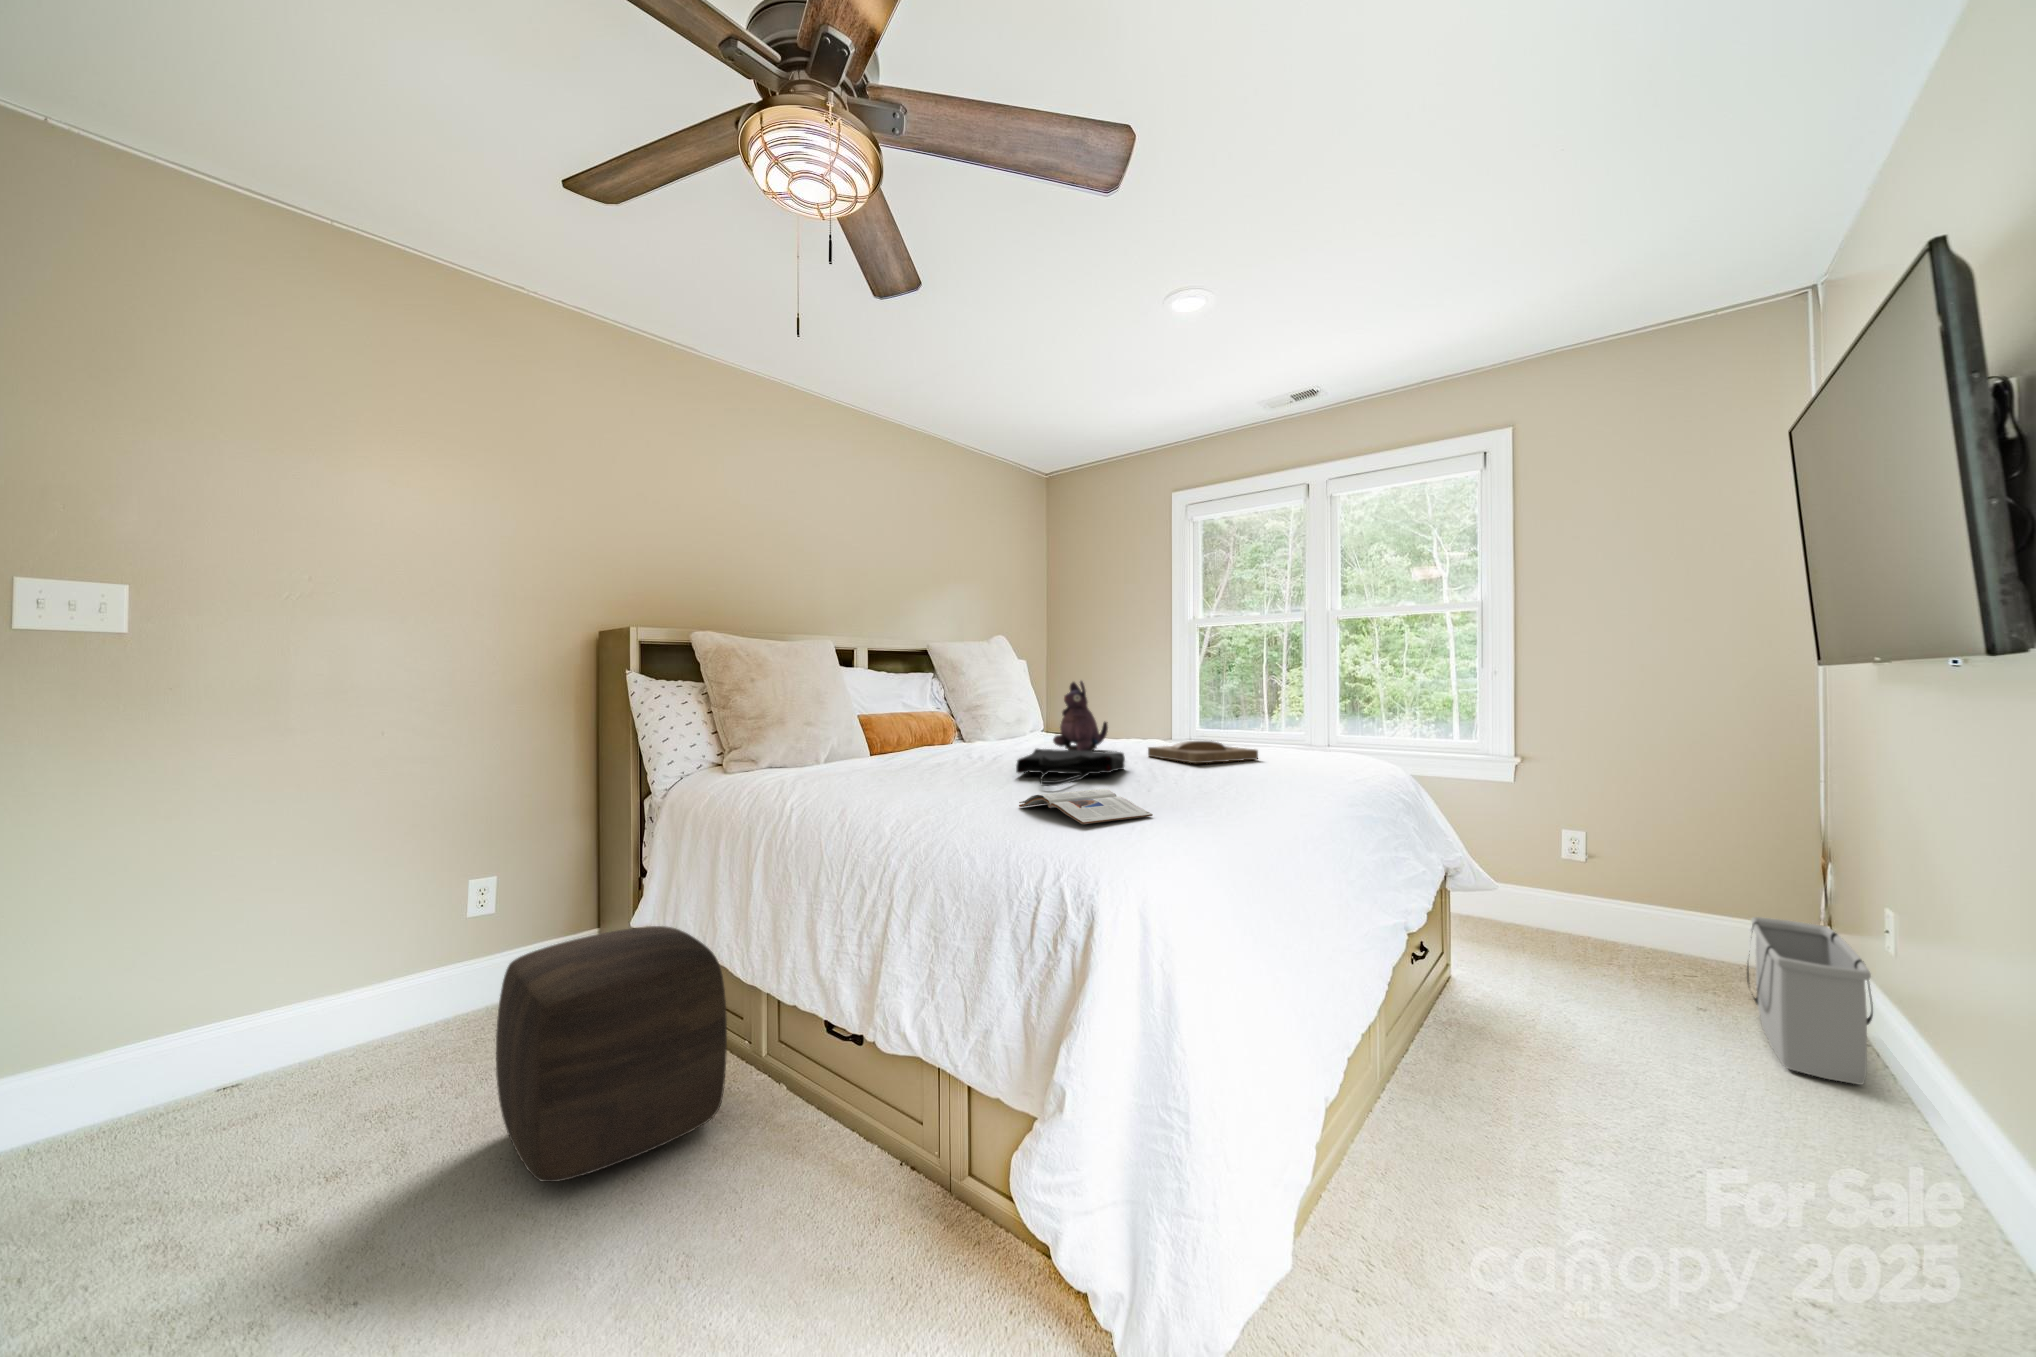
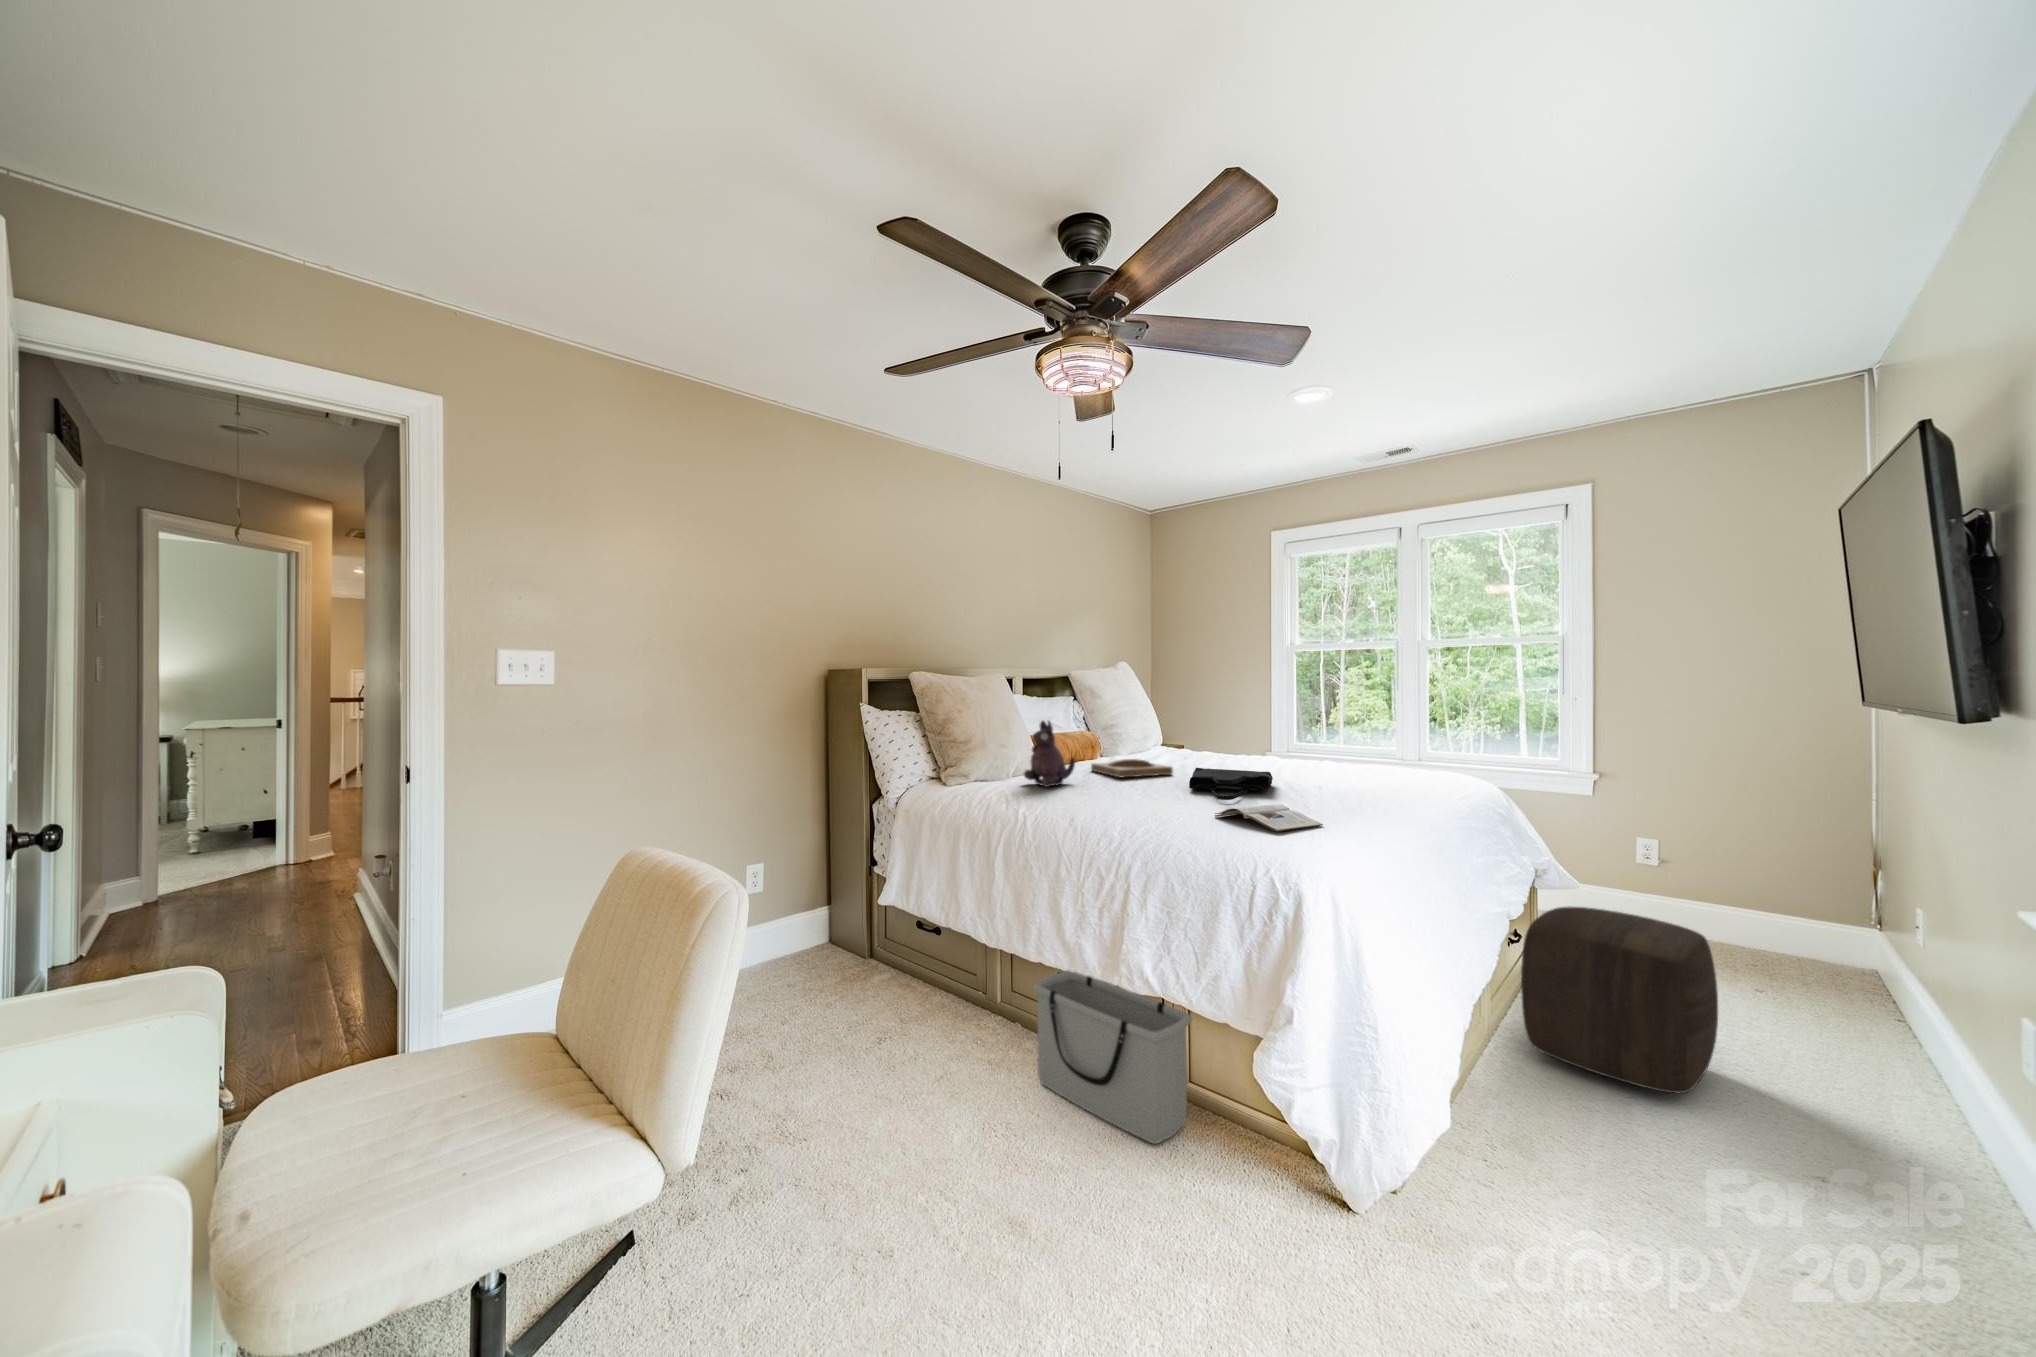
plush toy: present [1053,681,1108,751] -> present [1024,721,1075,787]
tray: present [1148,741,1258,763] -> present [1091,759,1173,777]
storage bin: present [1747,917,1873,1085] -> present [1033,970,1192,1144]
ottoman: present [496,926,727,1182] -> present [1521,906,1718,1093]

